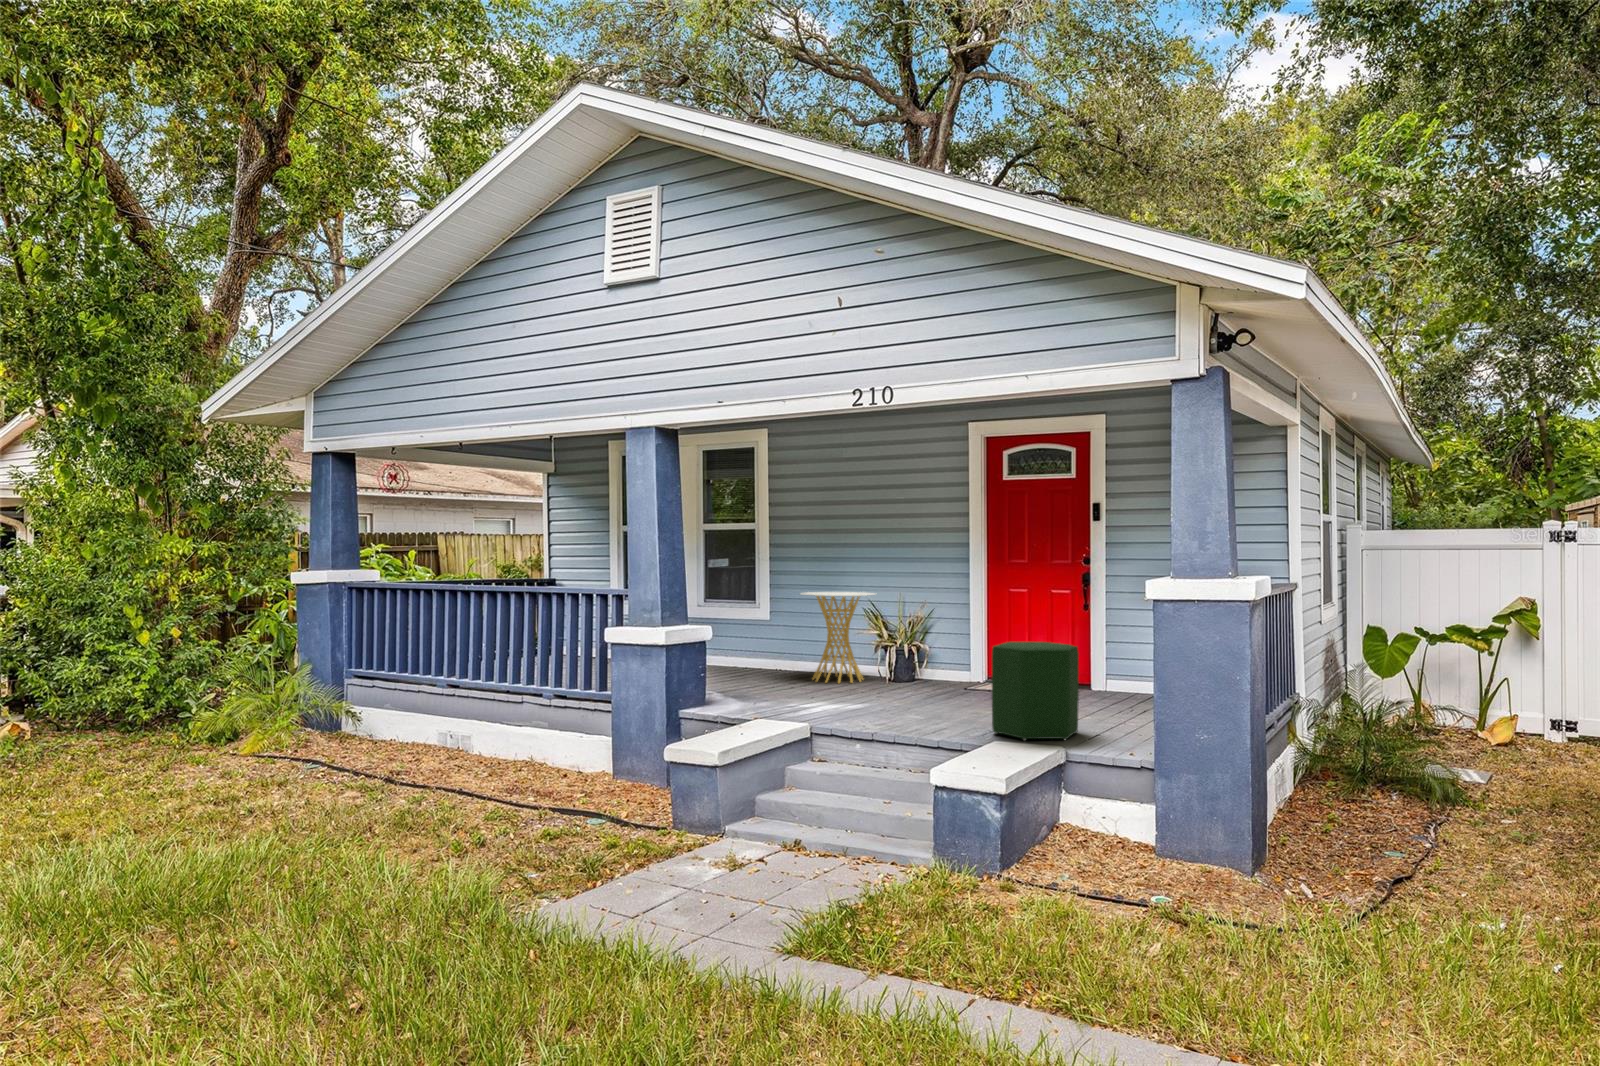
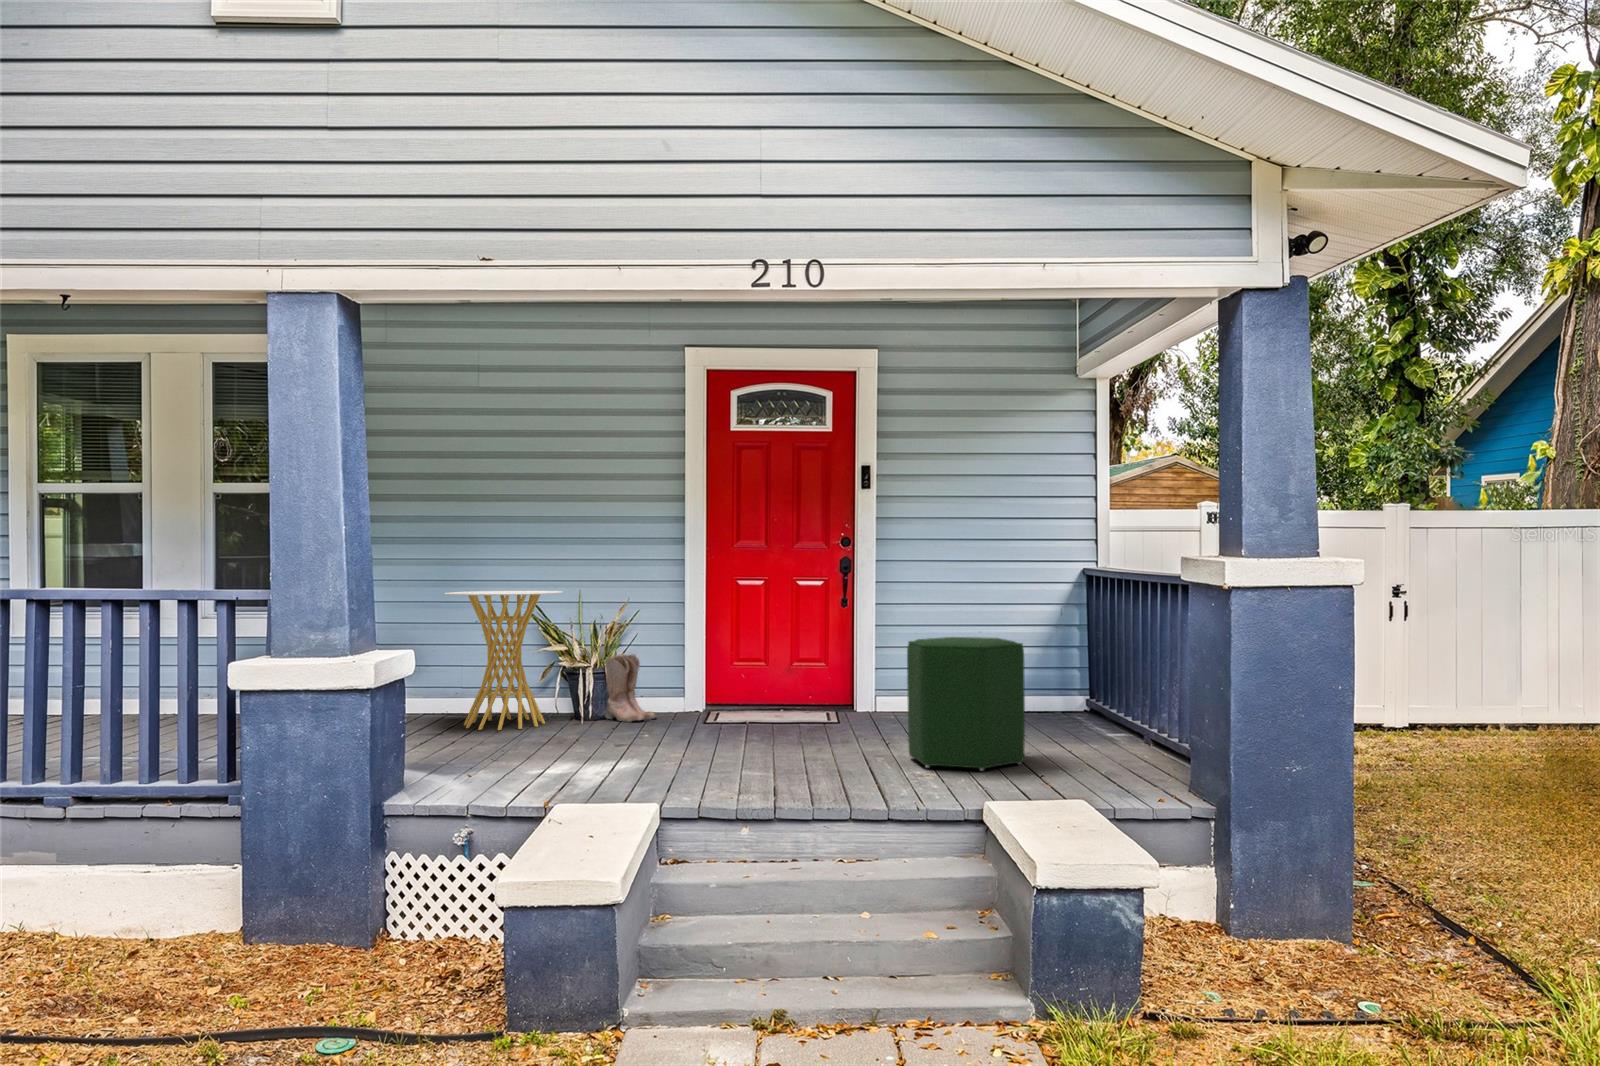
boots: none [901,638,932,686] -> present [605,653,656,722]

